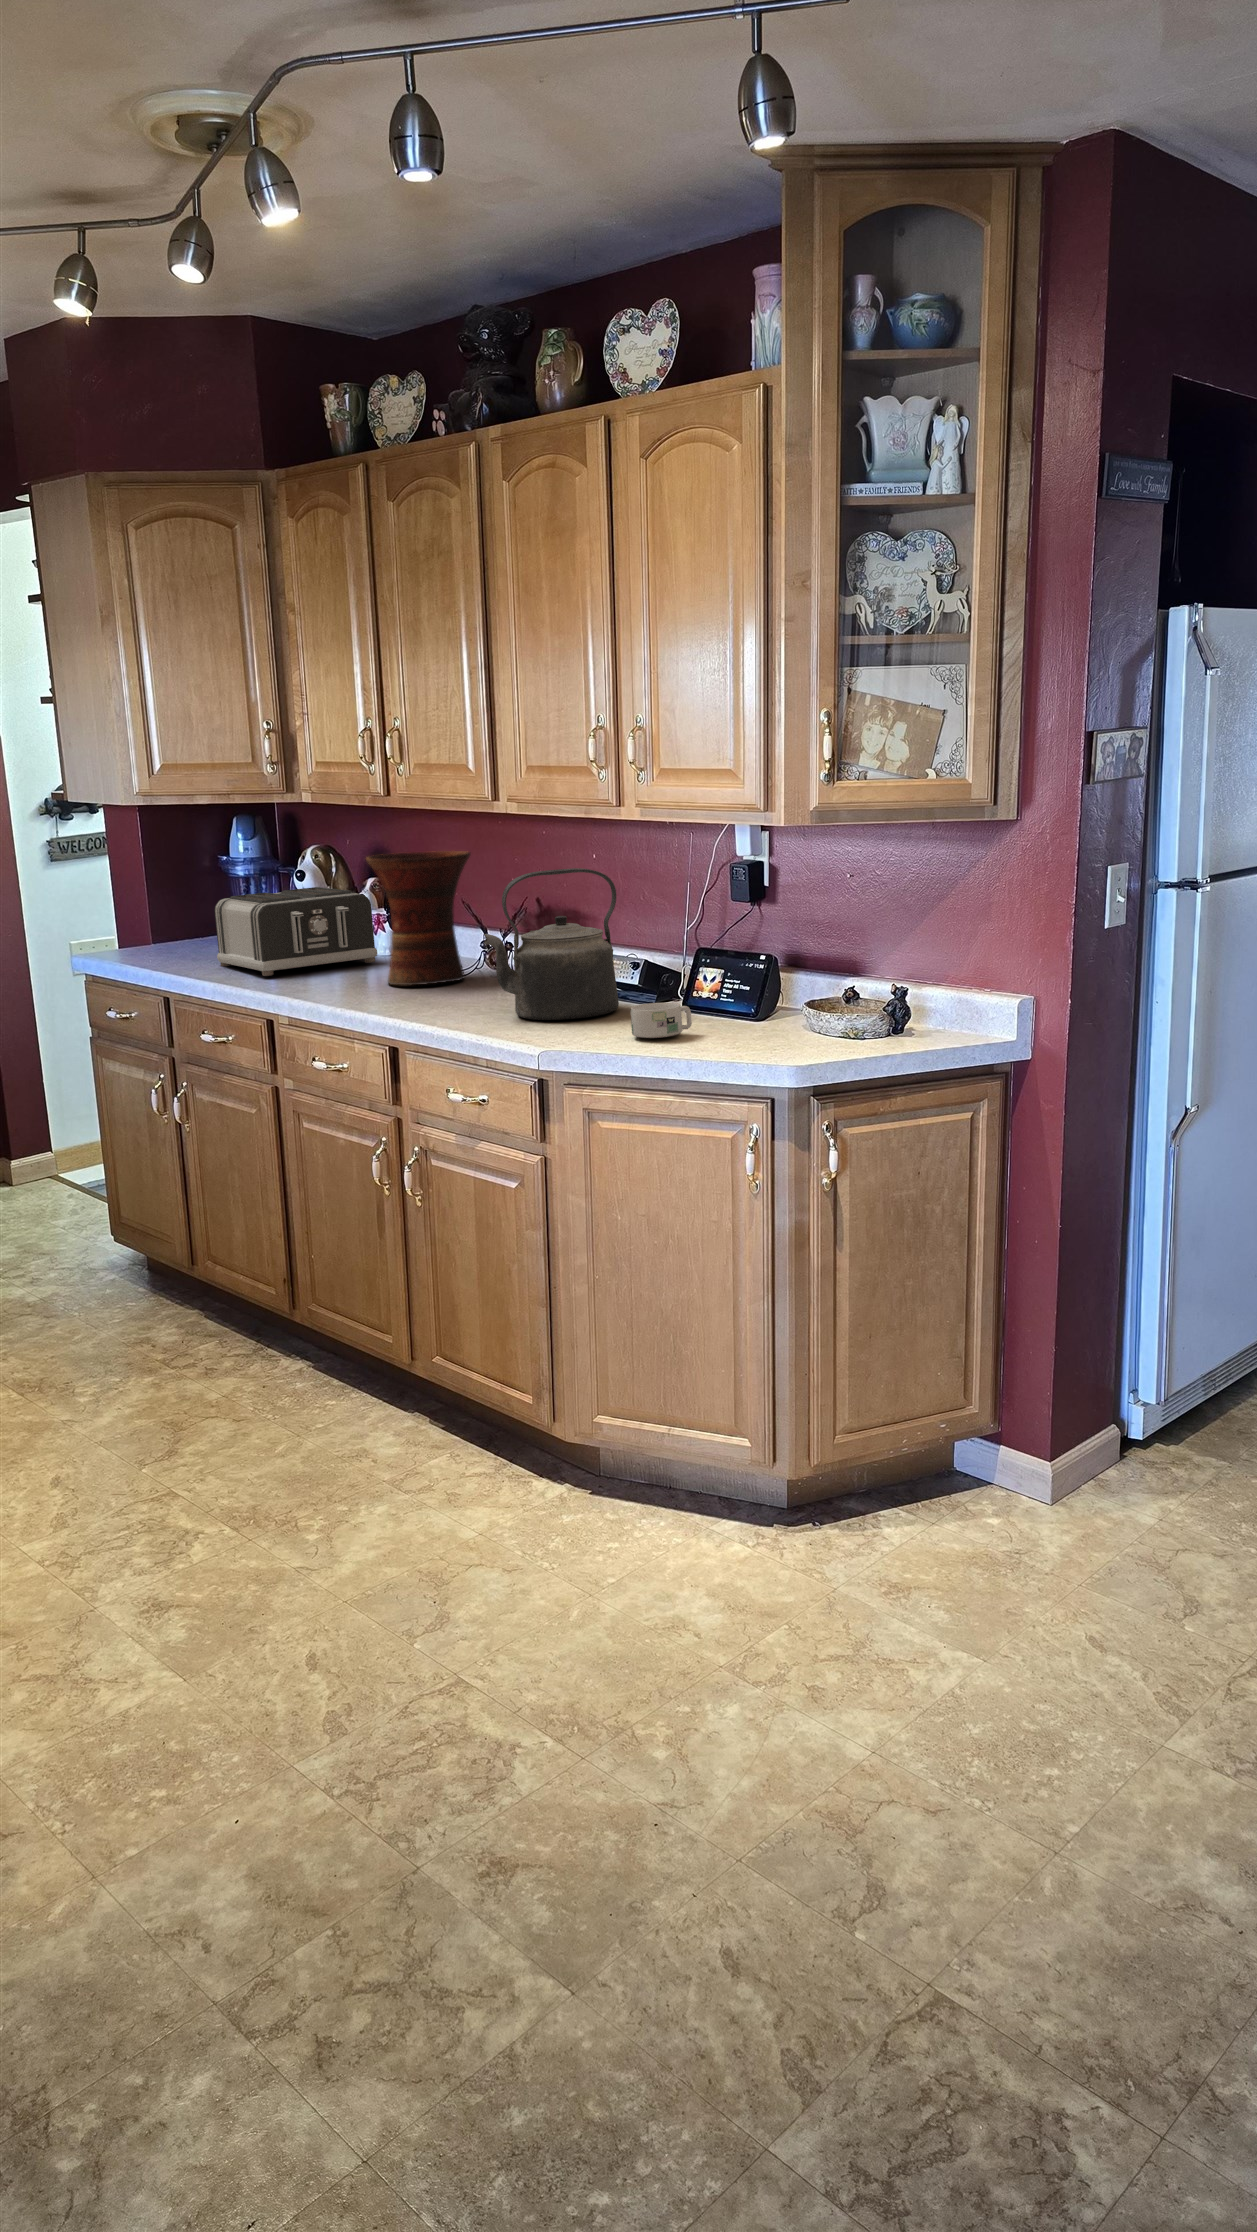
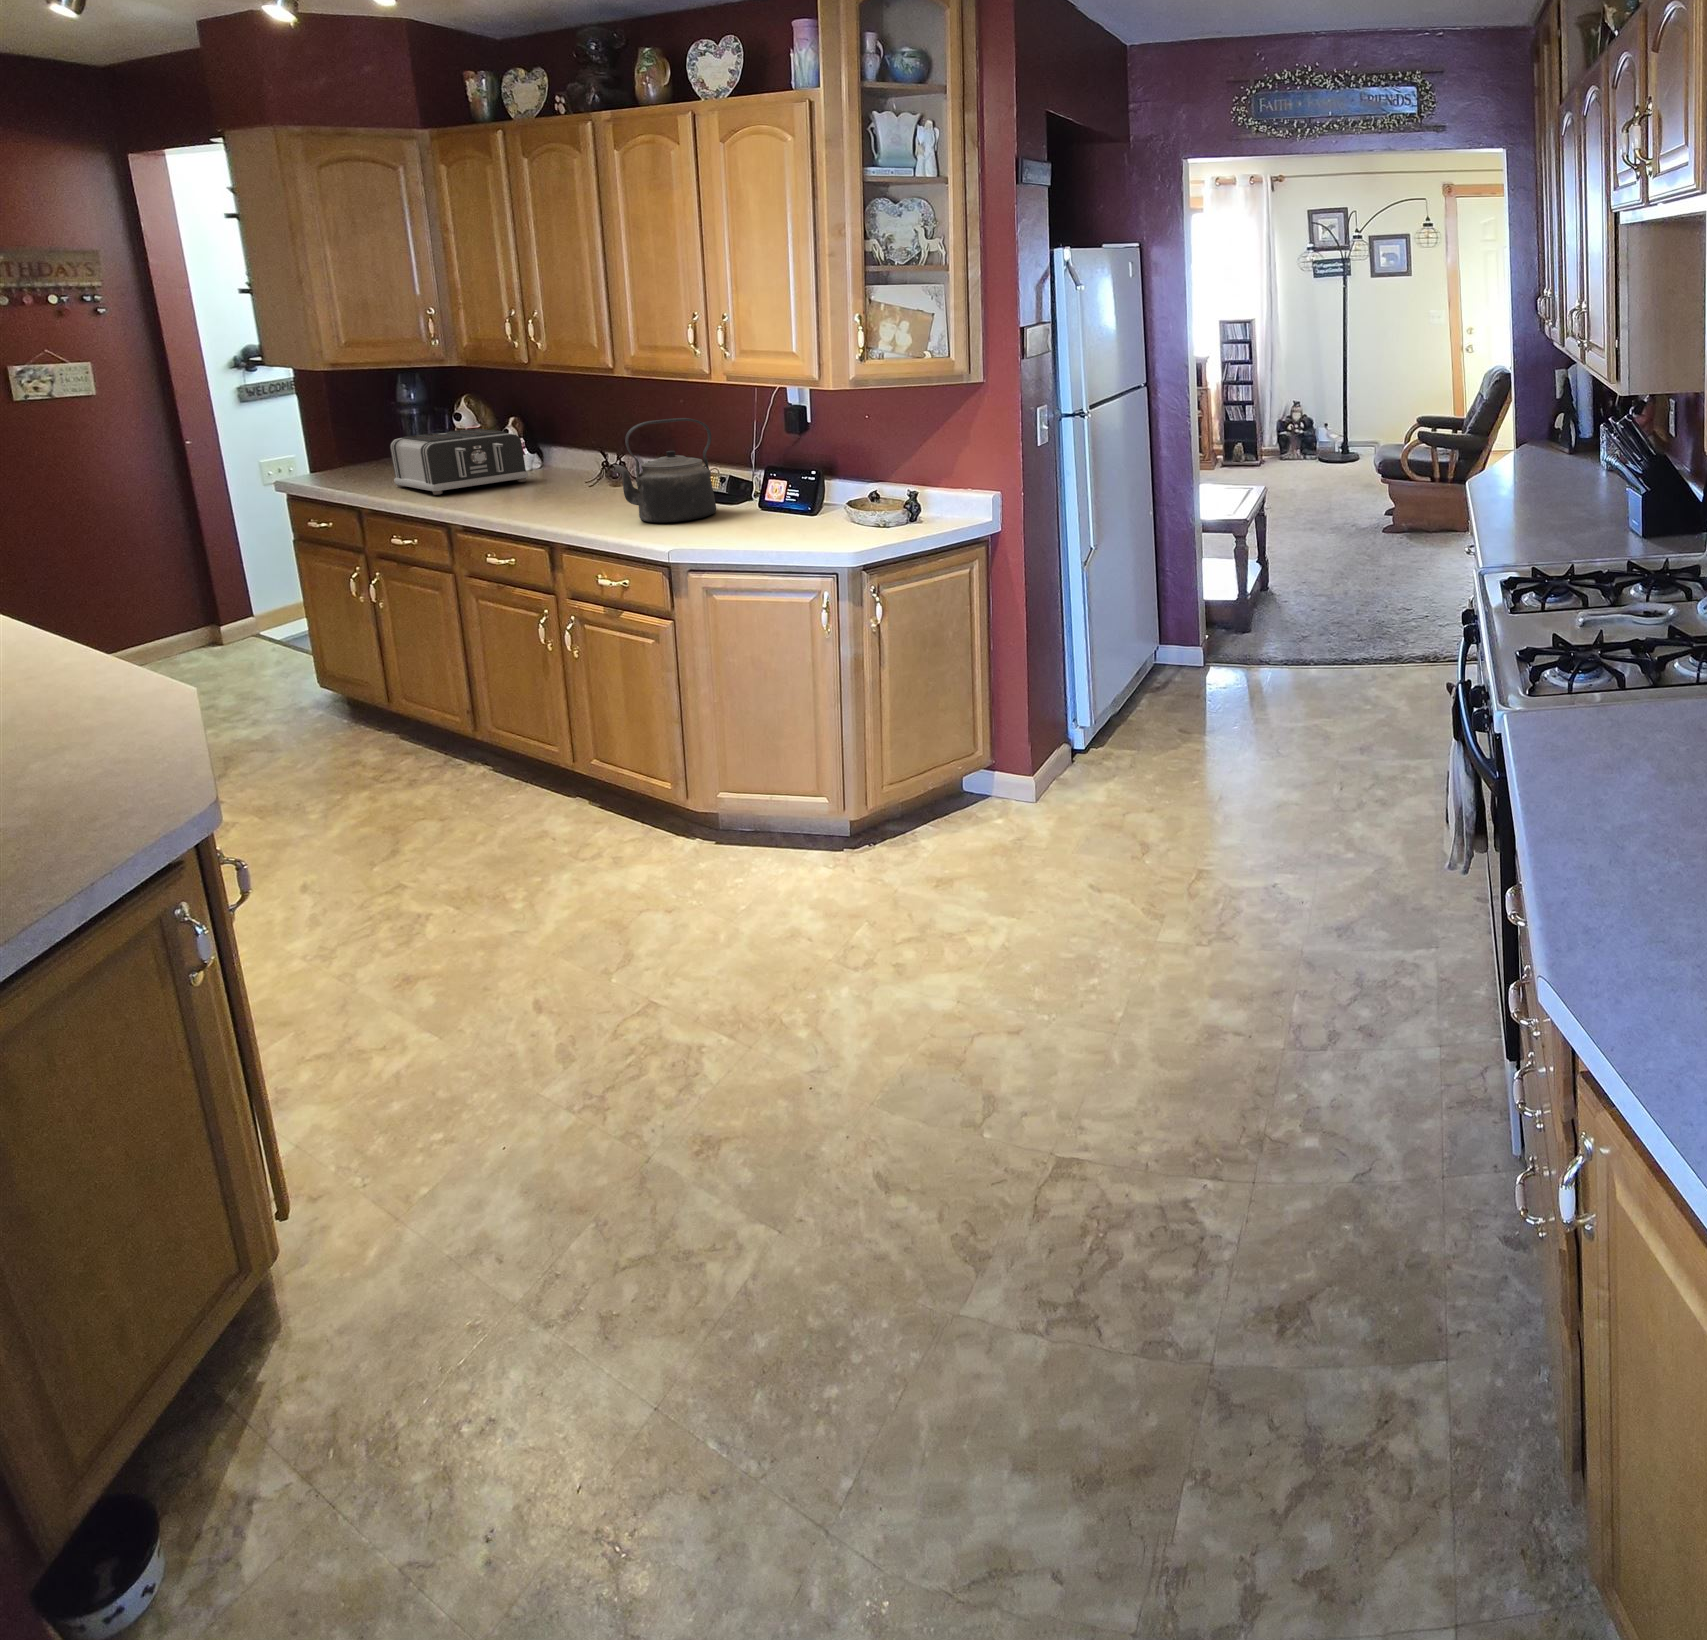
vase: present [366,851,470,985] -> none [515,404,599,499]
mug: present [631,1003,692,1038] -> none [727,509,771,534]

